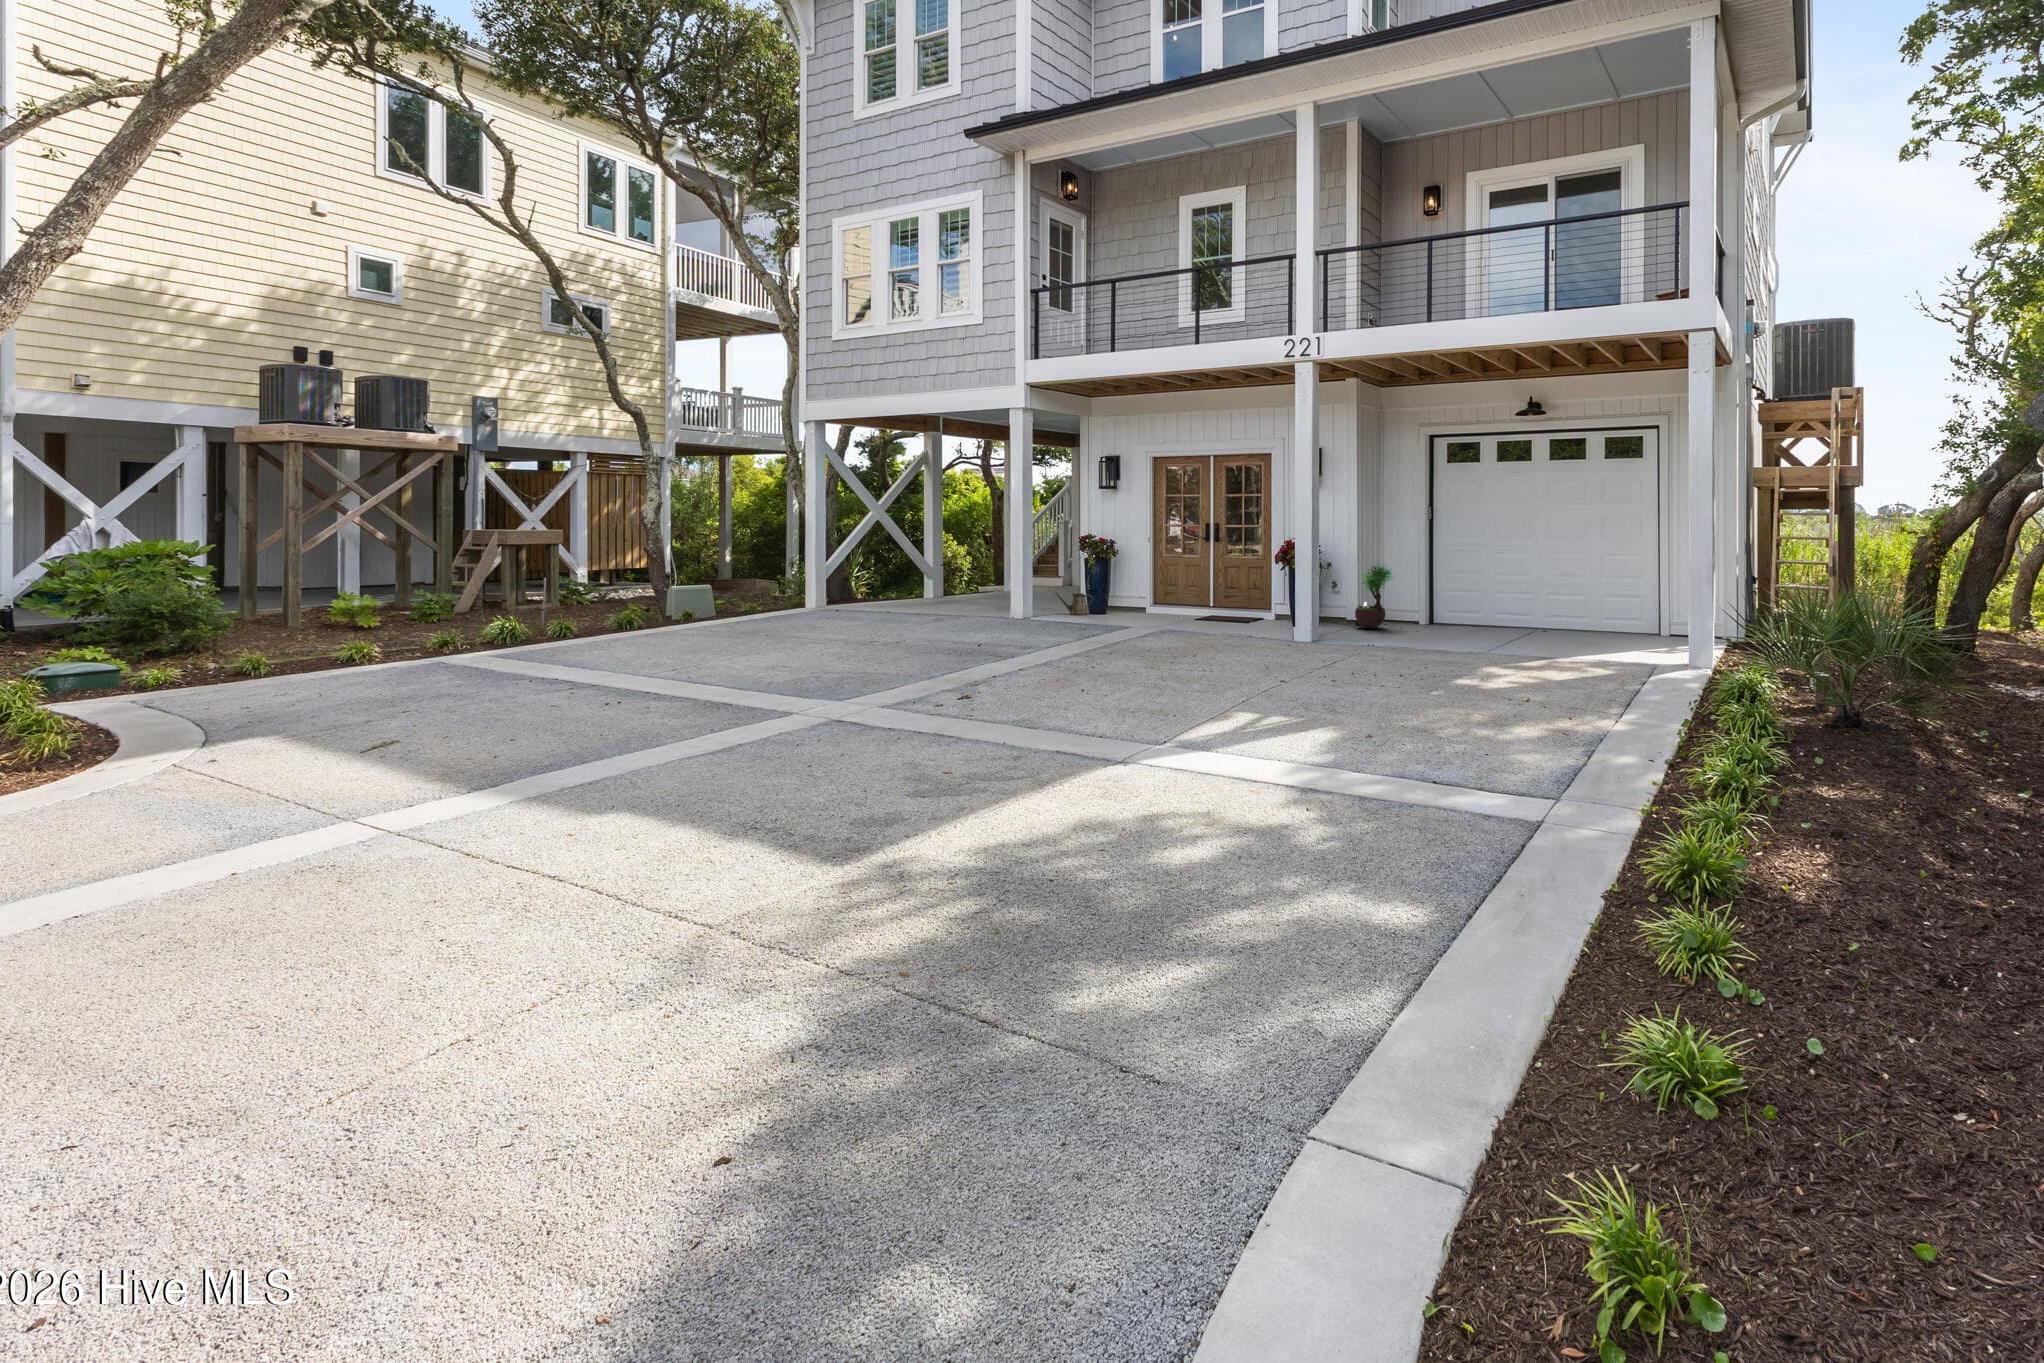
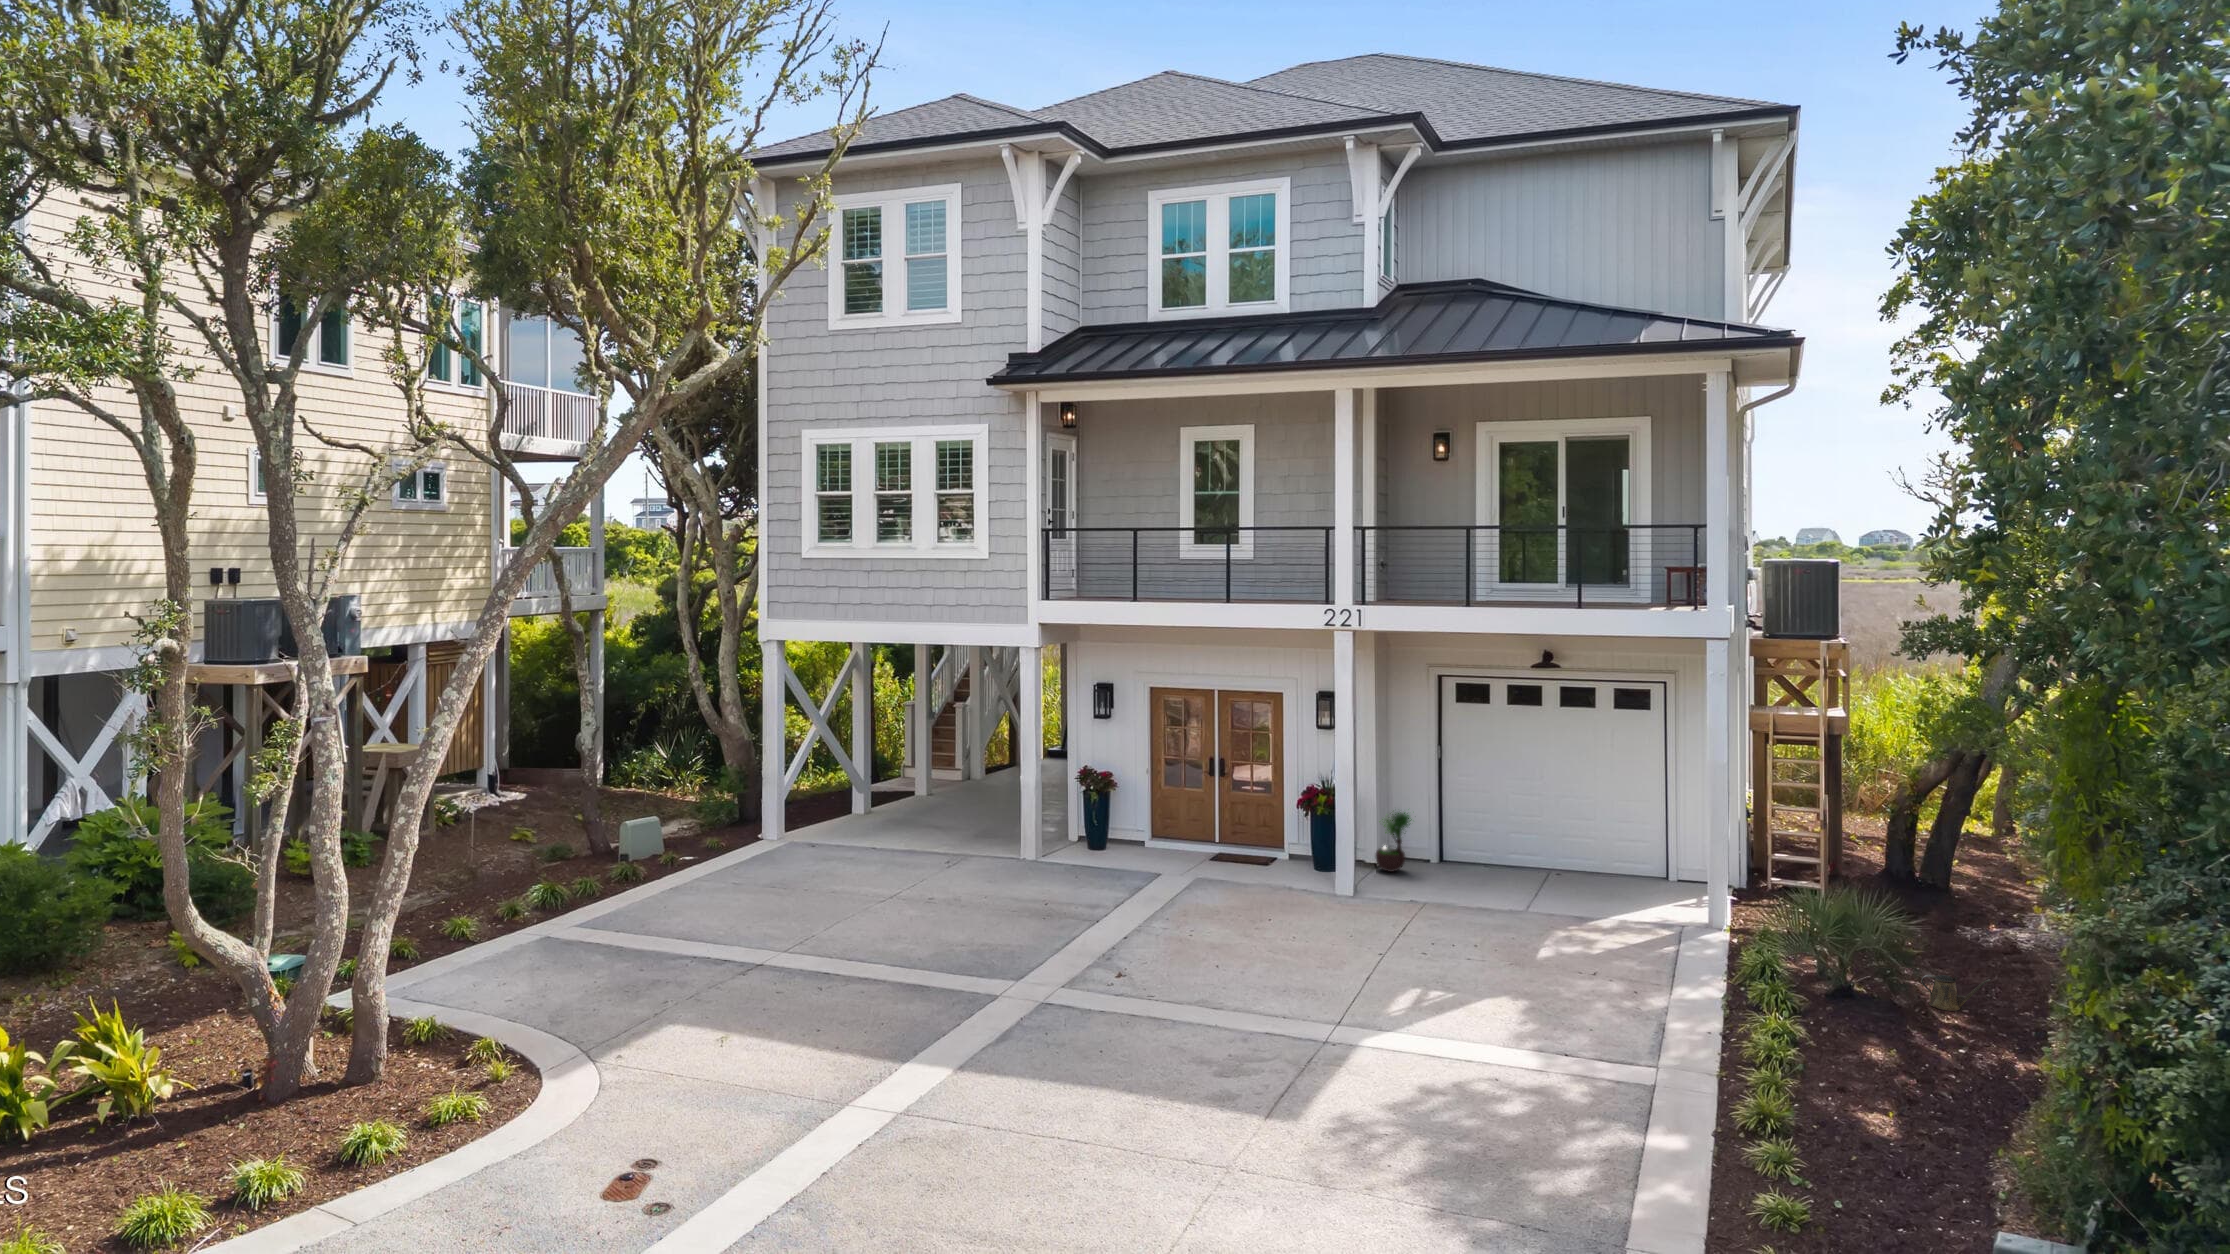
watering can: present [1054,592,1093,615] -> present [1921,975,1991,1011]

